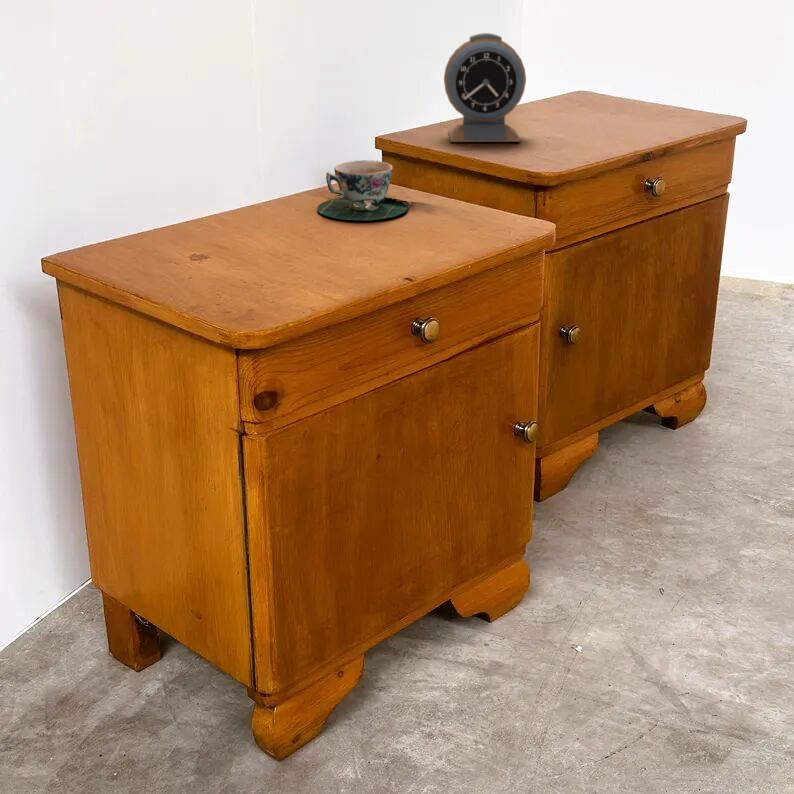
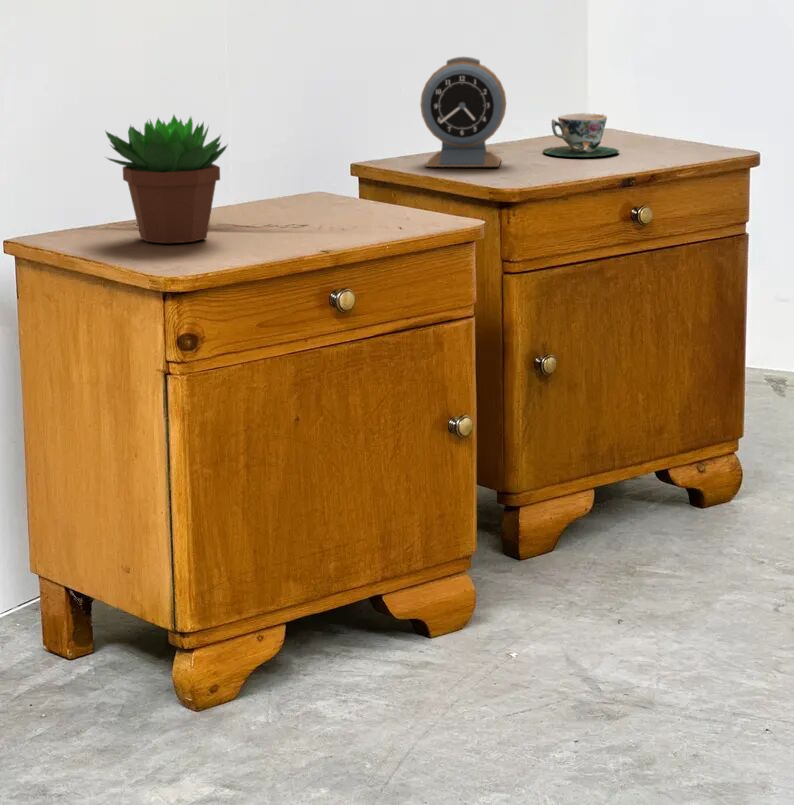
succulent plant: none [150,116,292,265] -> present [106,115,227,244]
teacup: present [317,160,408,220] -> present [543,113,619,157]

